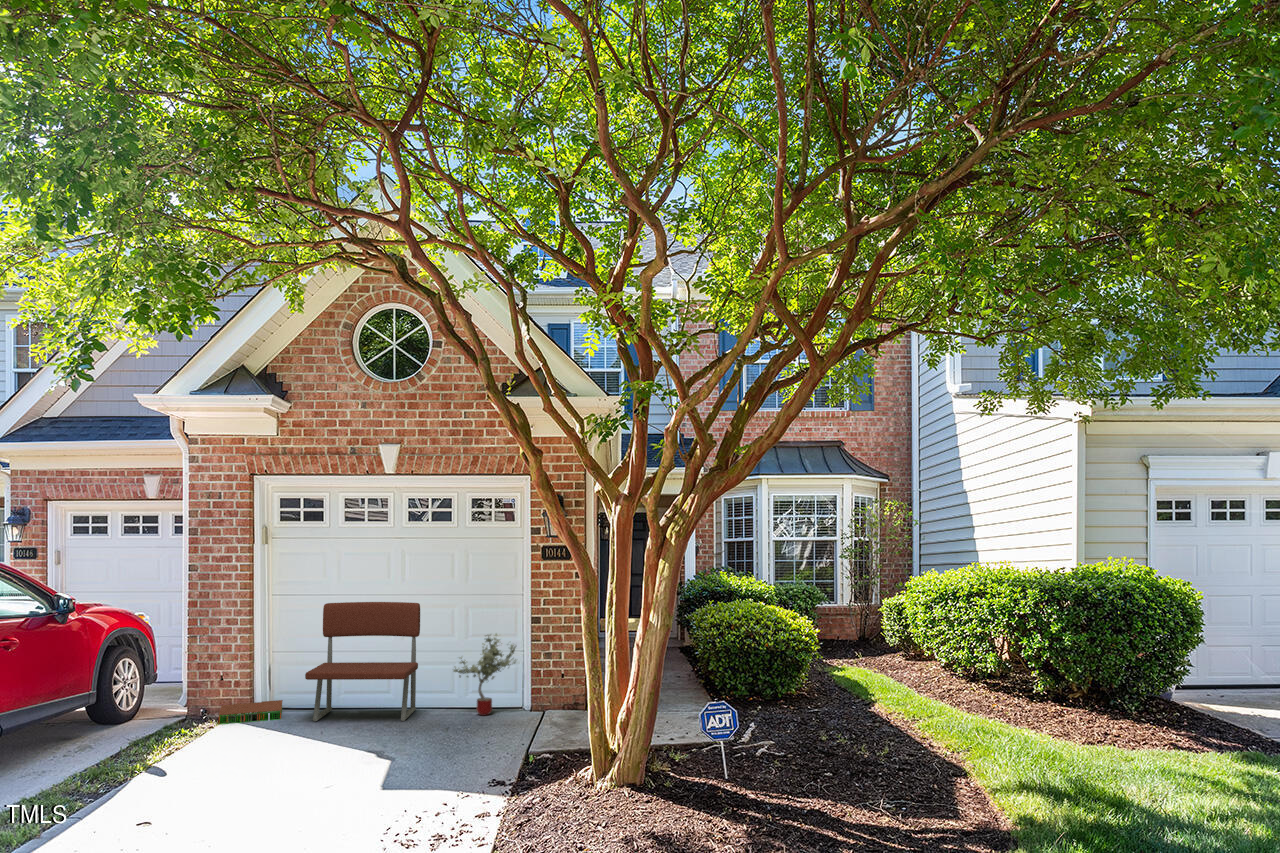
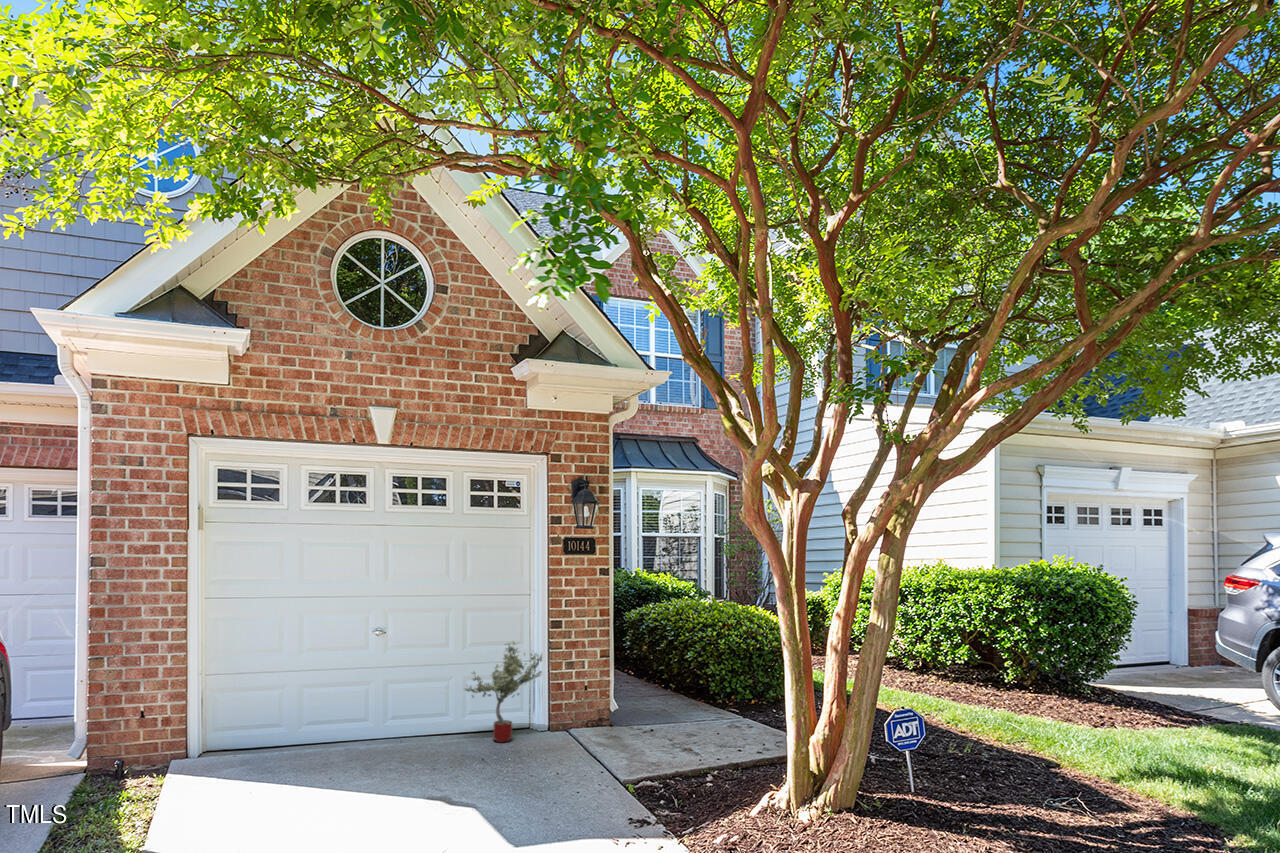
bench: present [305,602,420,721] -> none [287,607,427,769]
storage bin: present [219,700,283,724] -> none [141,745,239,786]

